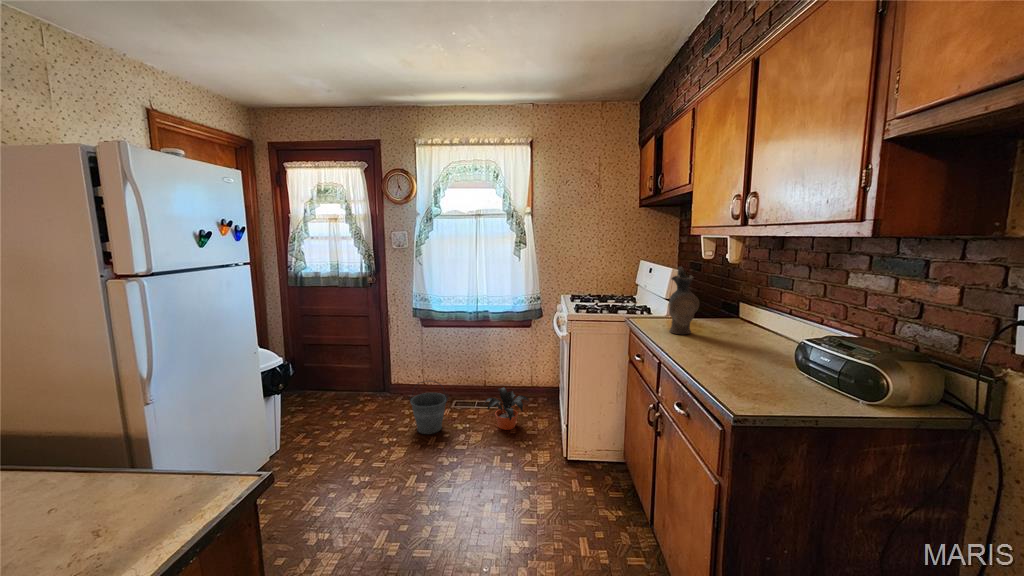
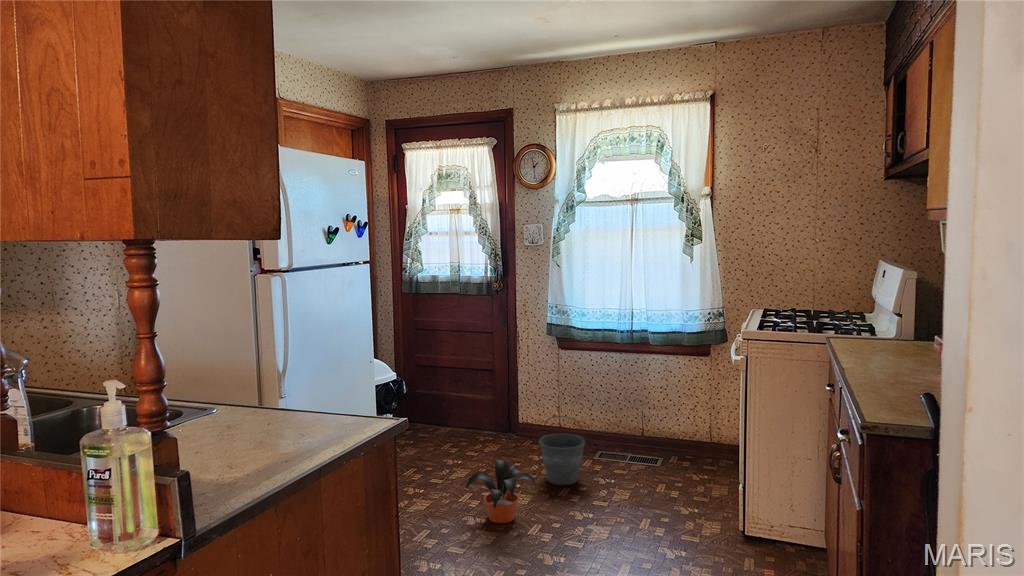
ceramic pitcher: present [669,267,700,334] -> none [871,266,914,357]
potted plant: present [485,387,529,430] -> present [466,459,536,523]

